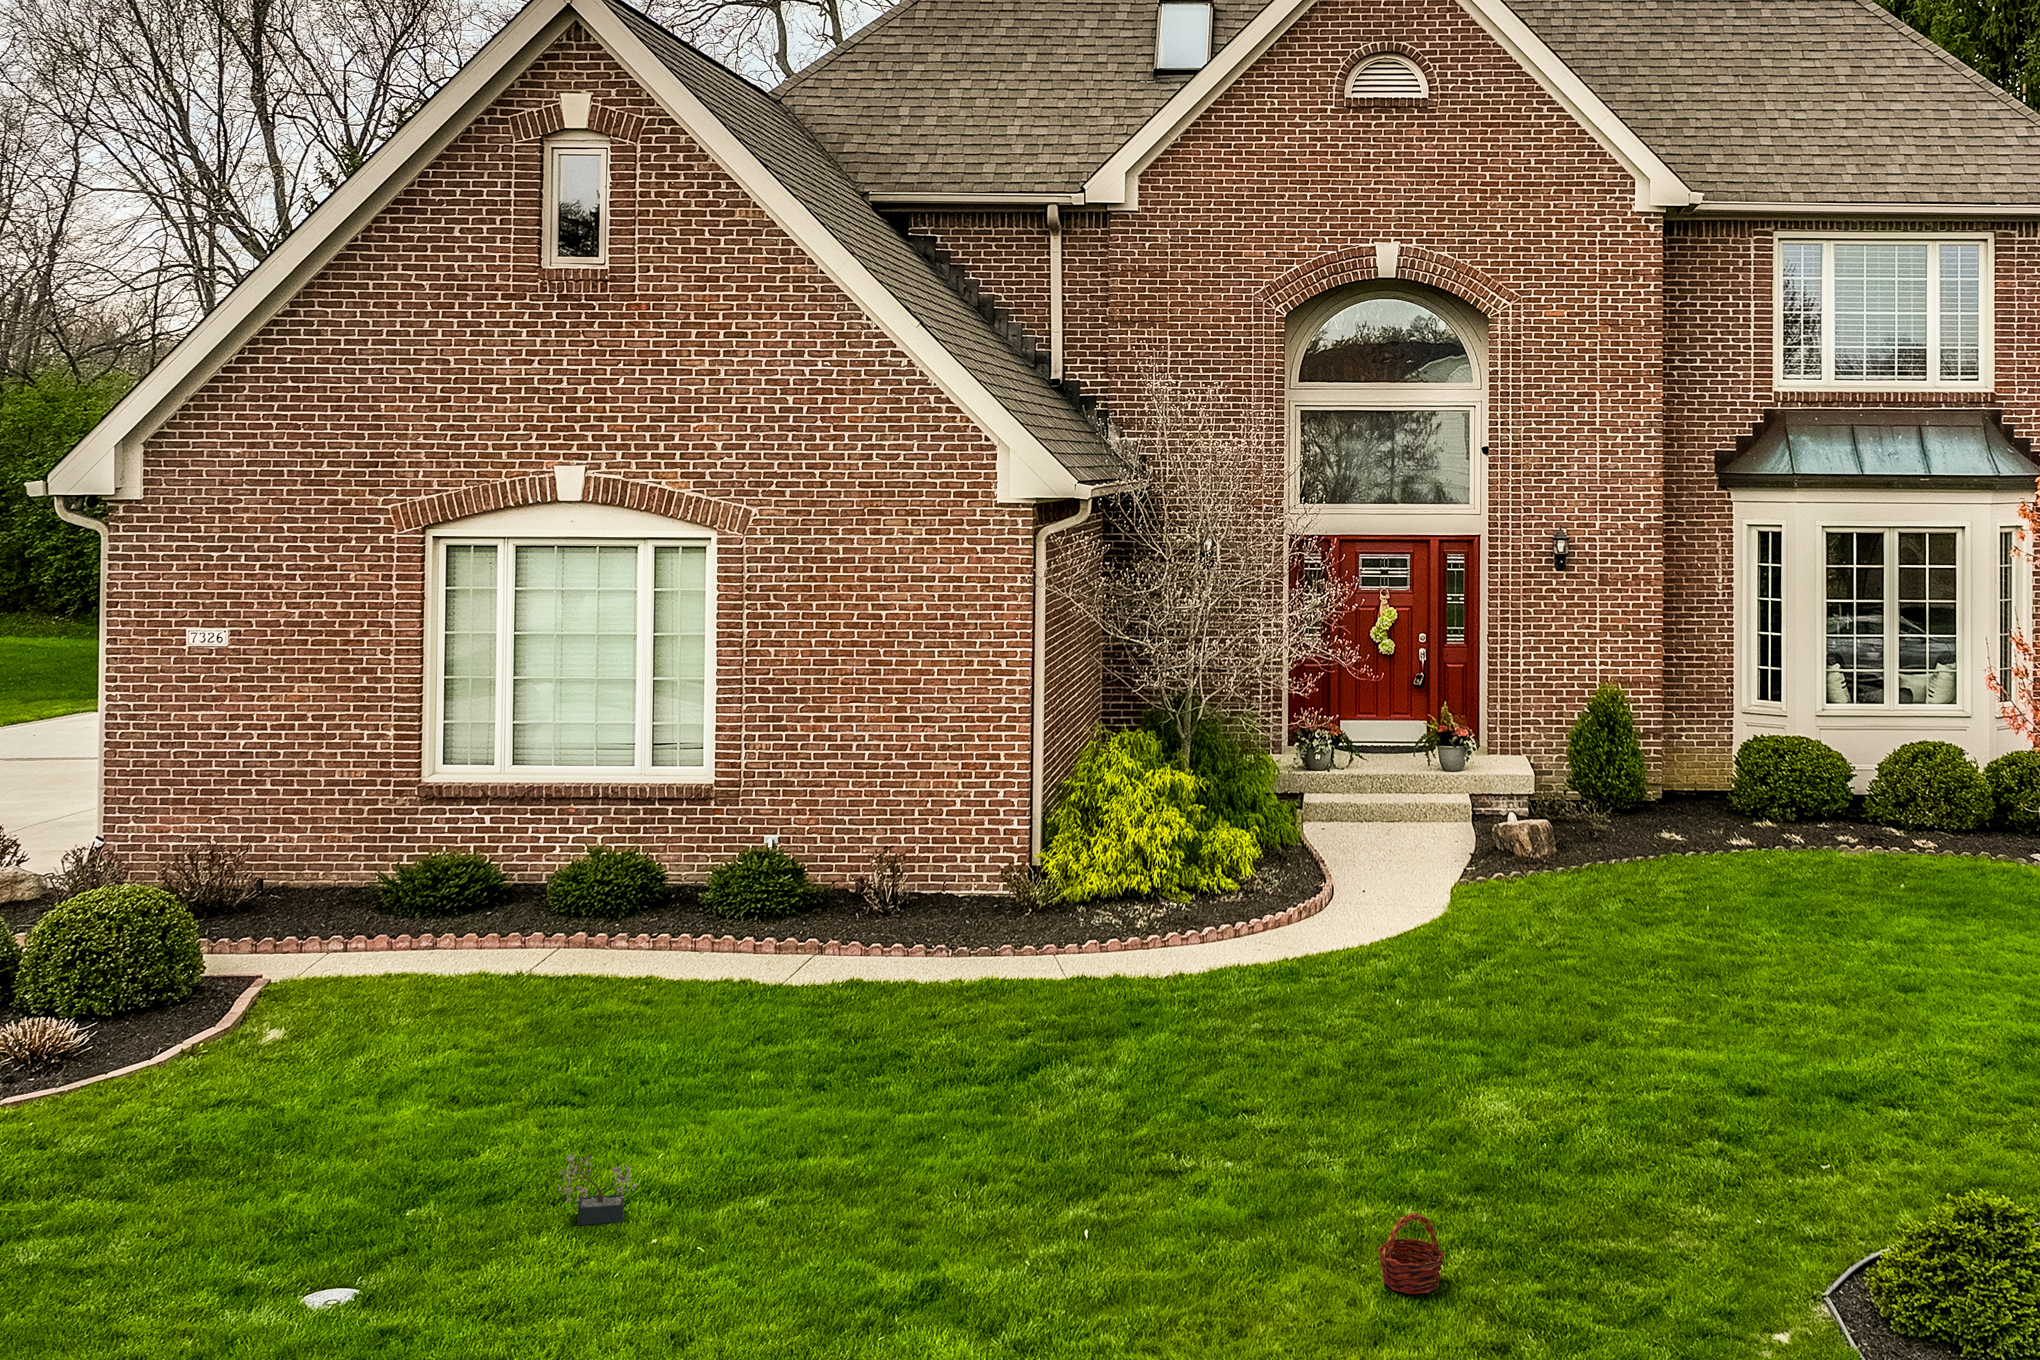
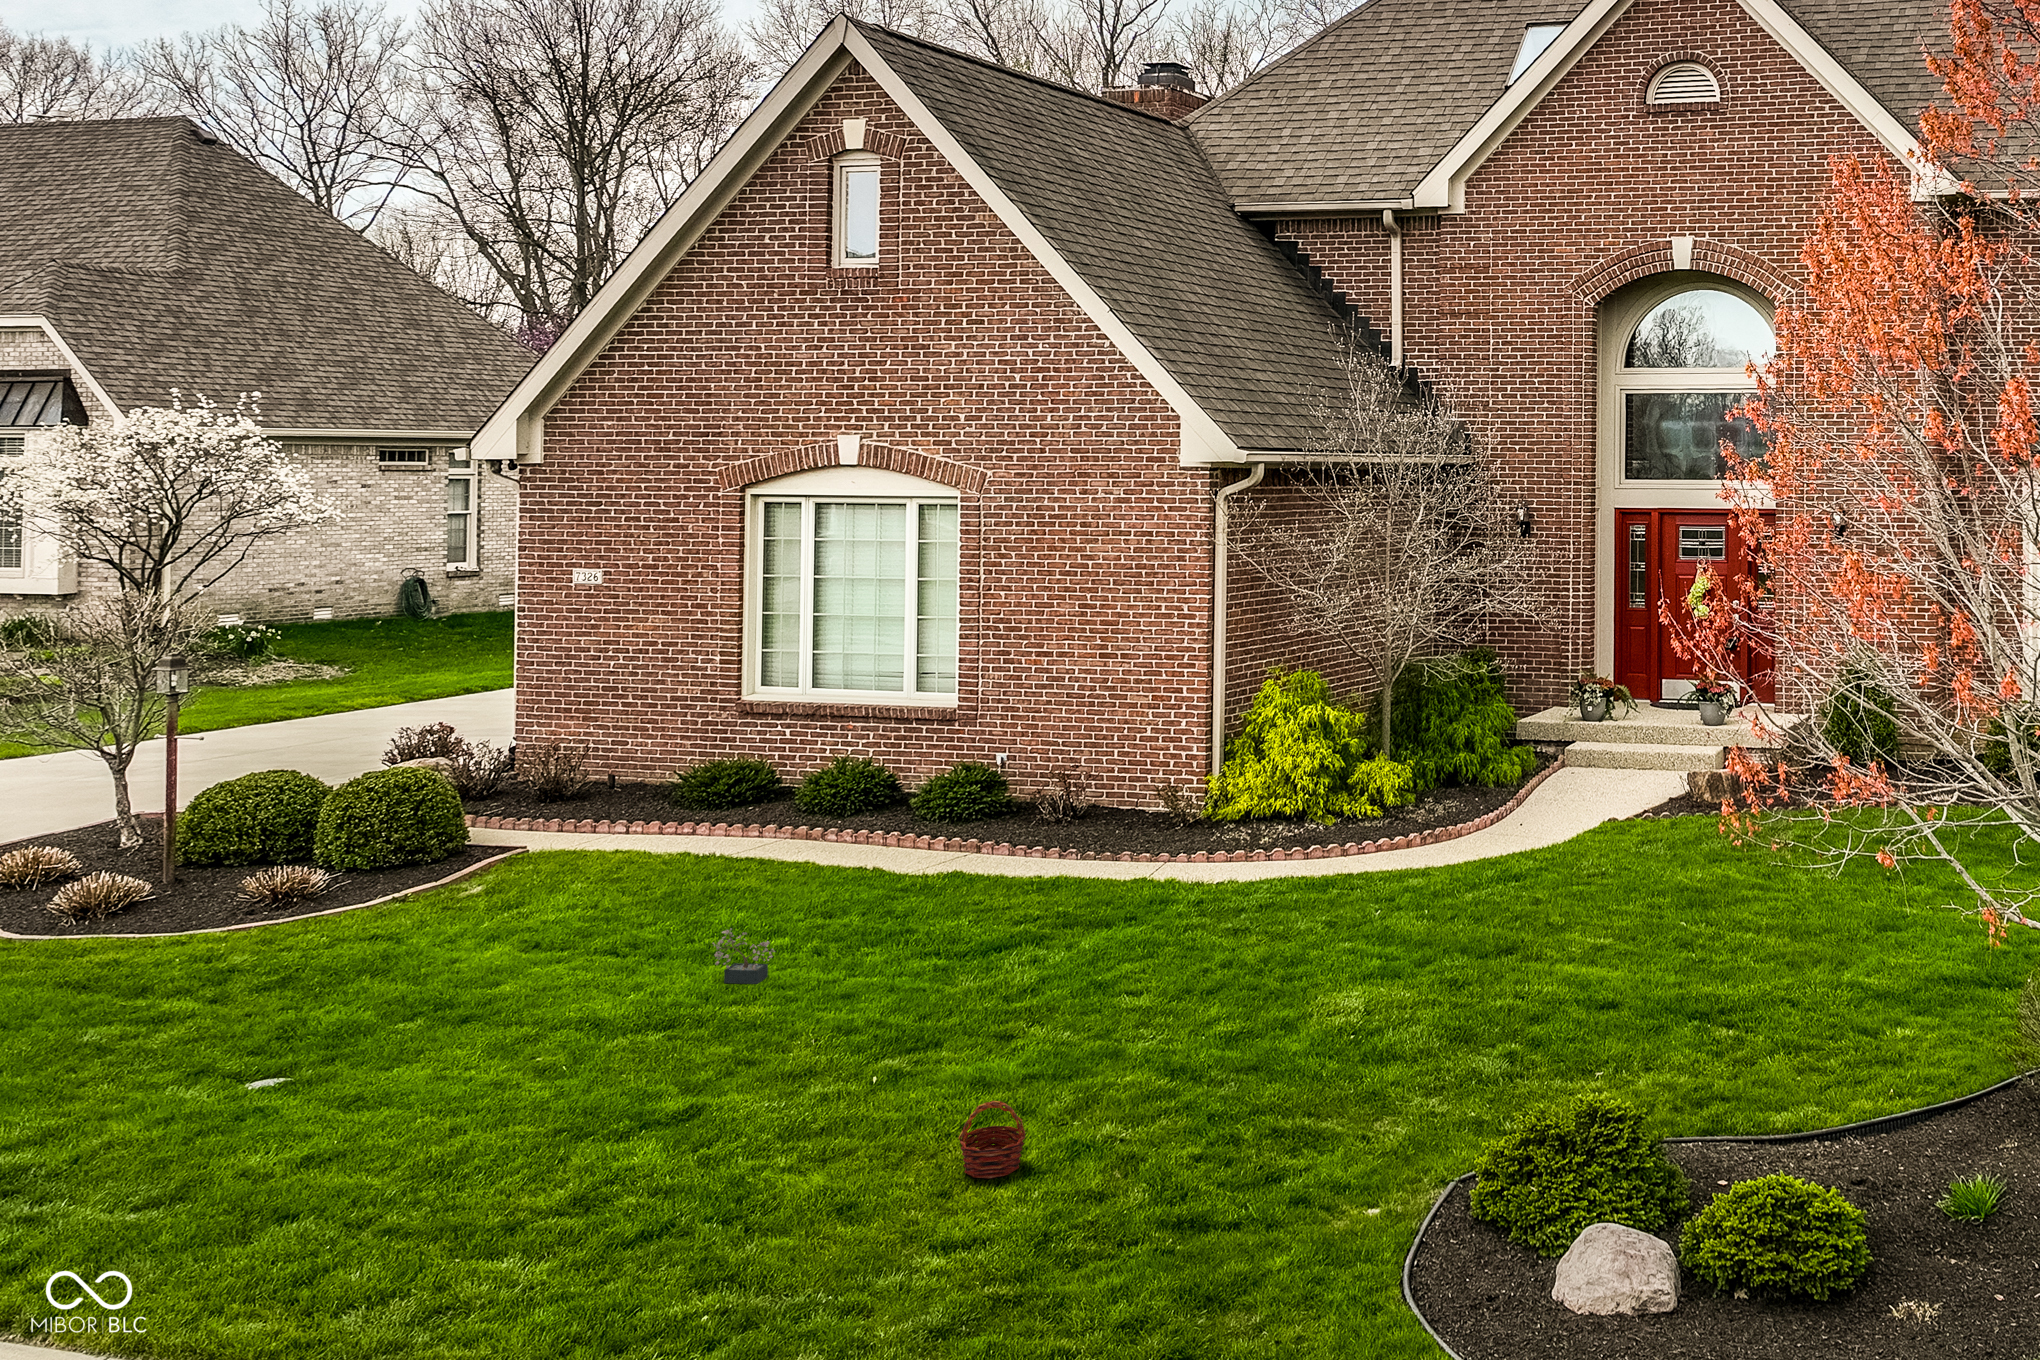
decorative plant: present [558,1152,637,1225] -> present [713,928,775,984]

